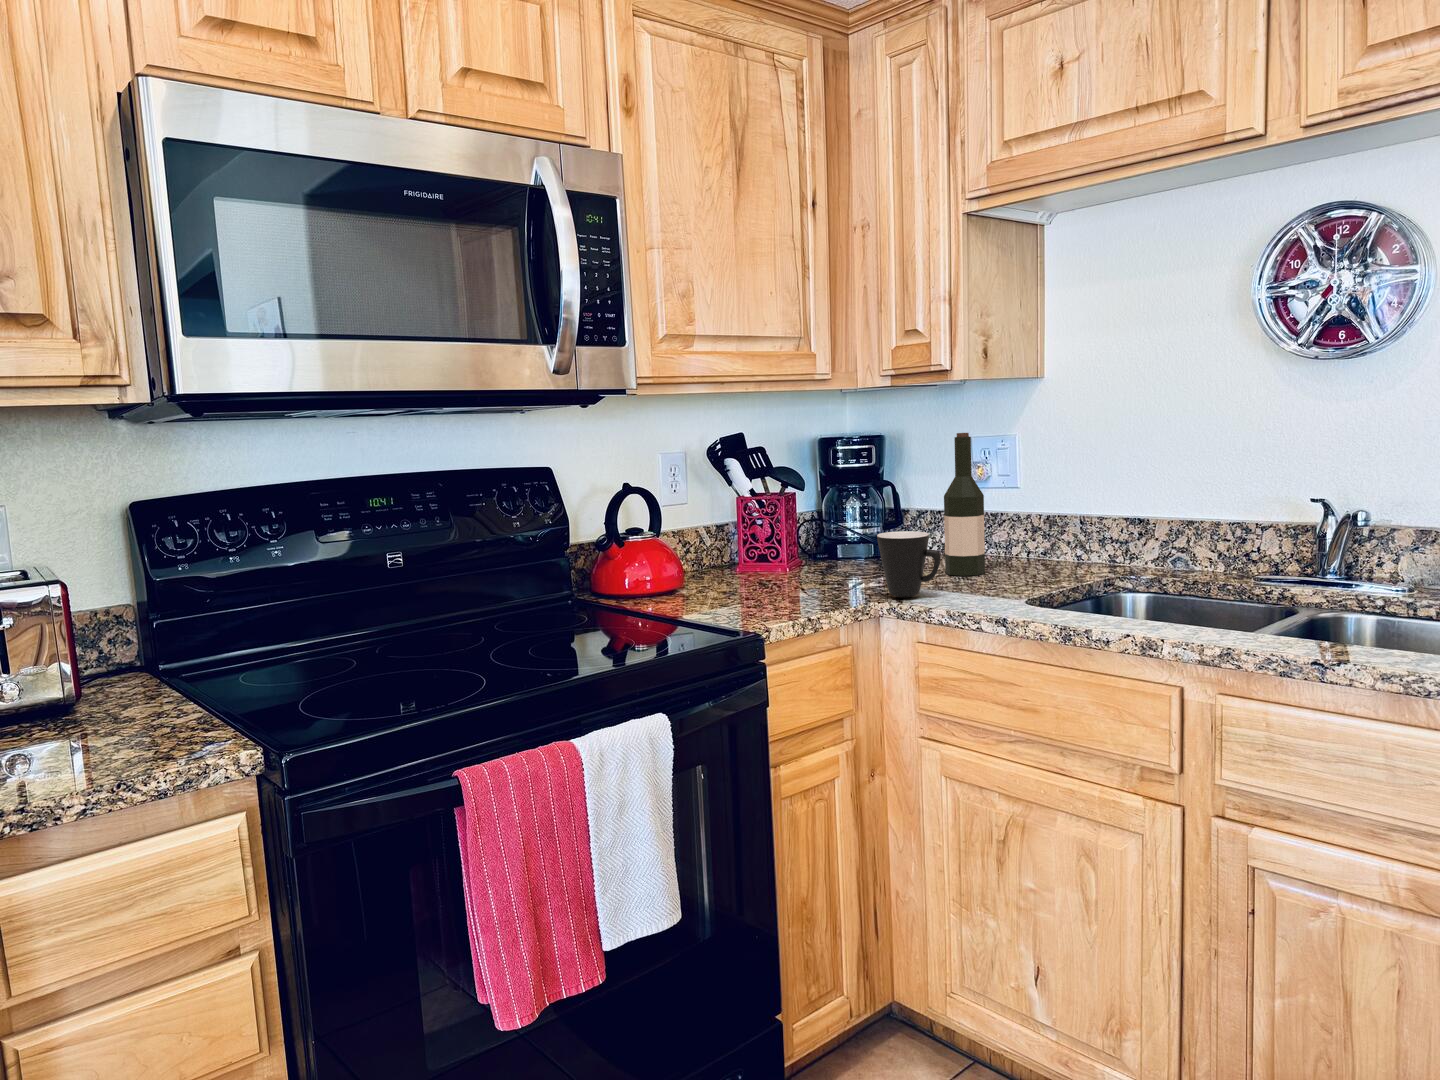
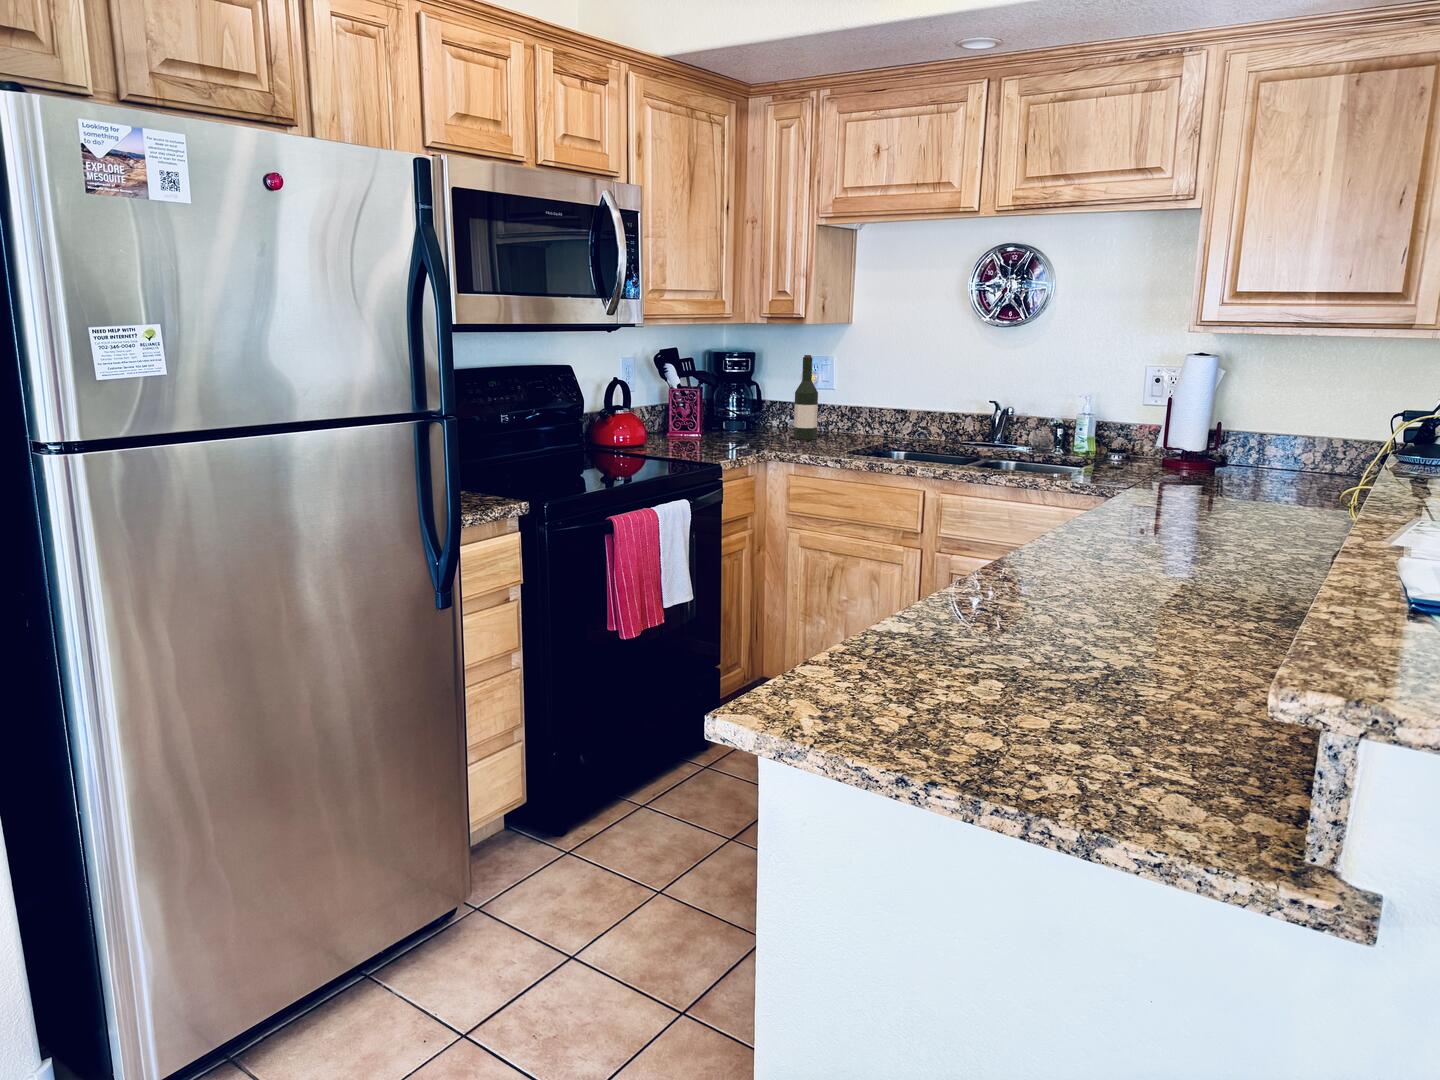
mug: present [877,531,941,597] -> none [766,411,801,449]

